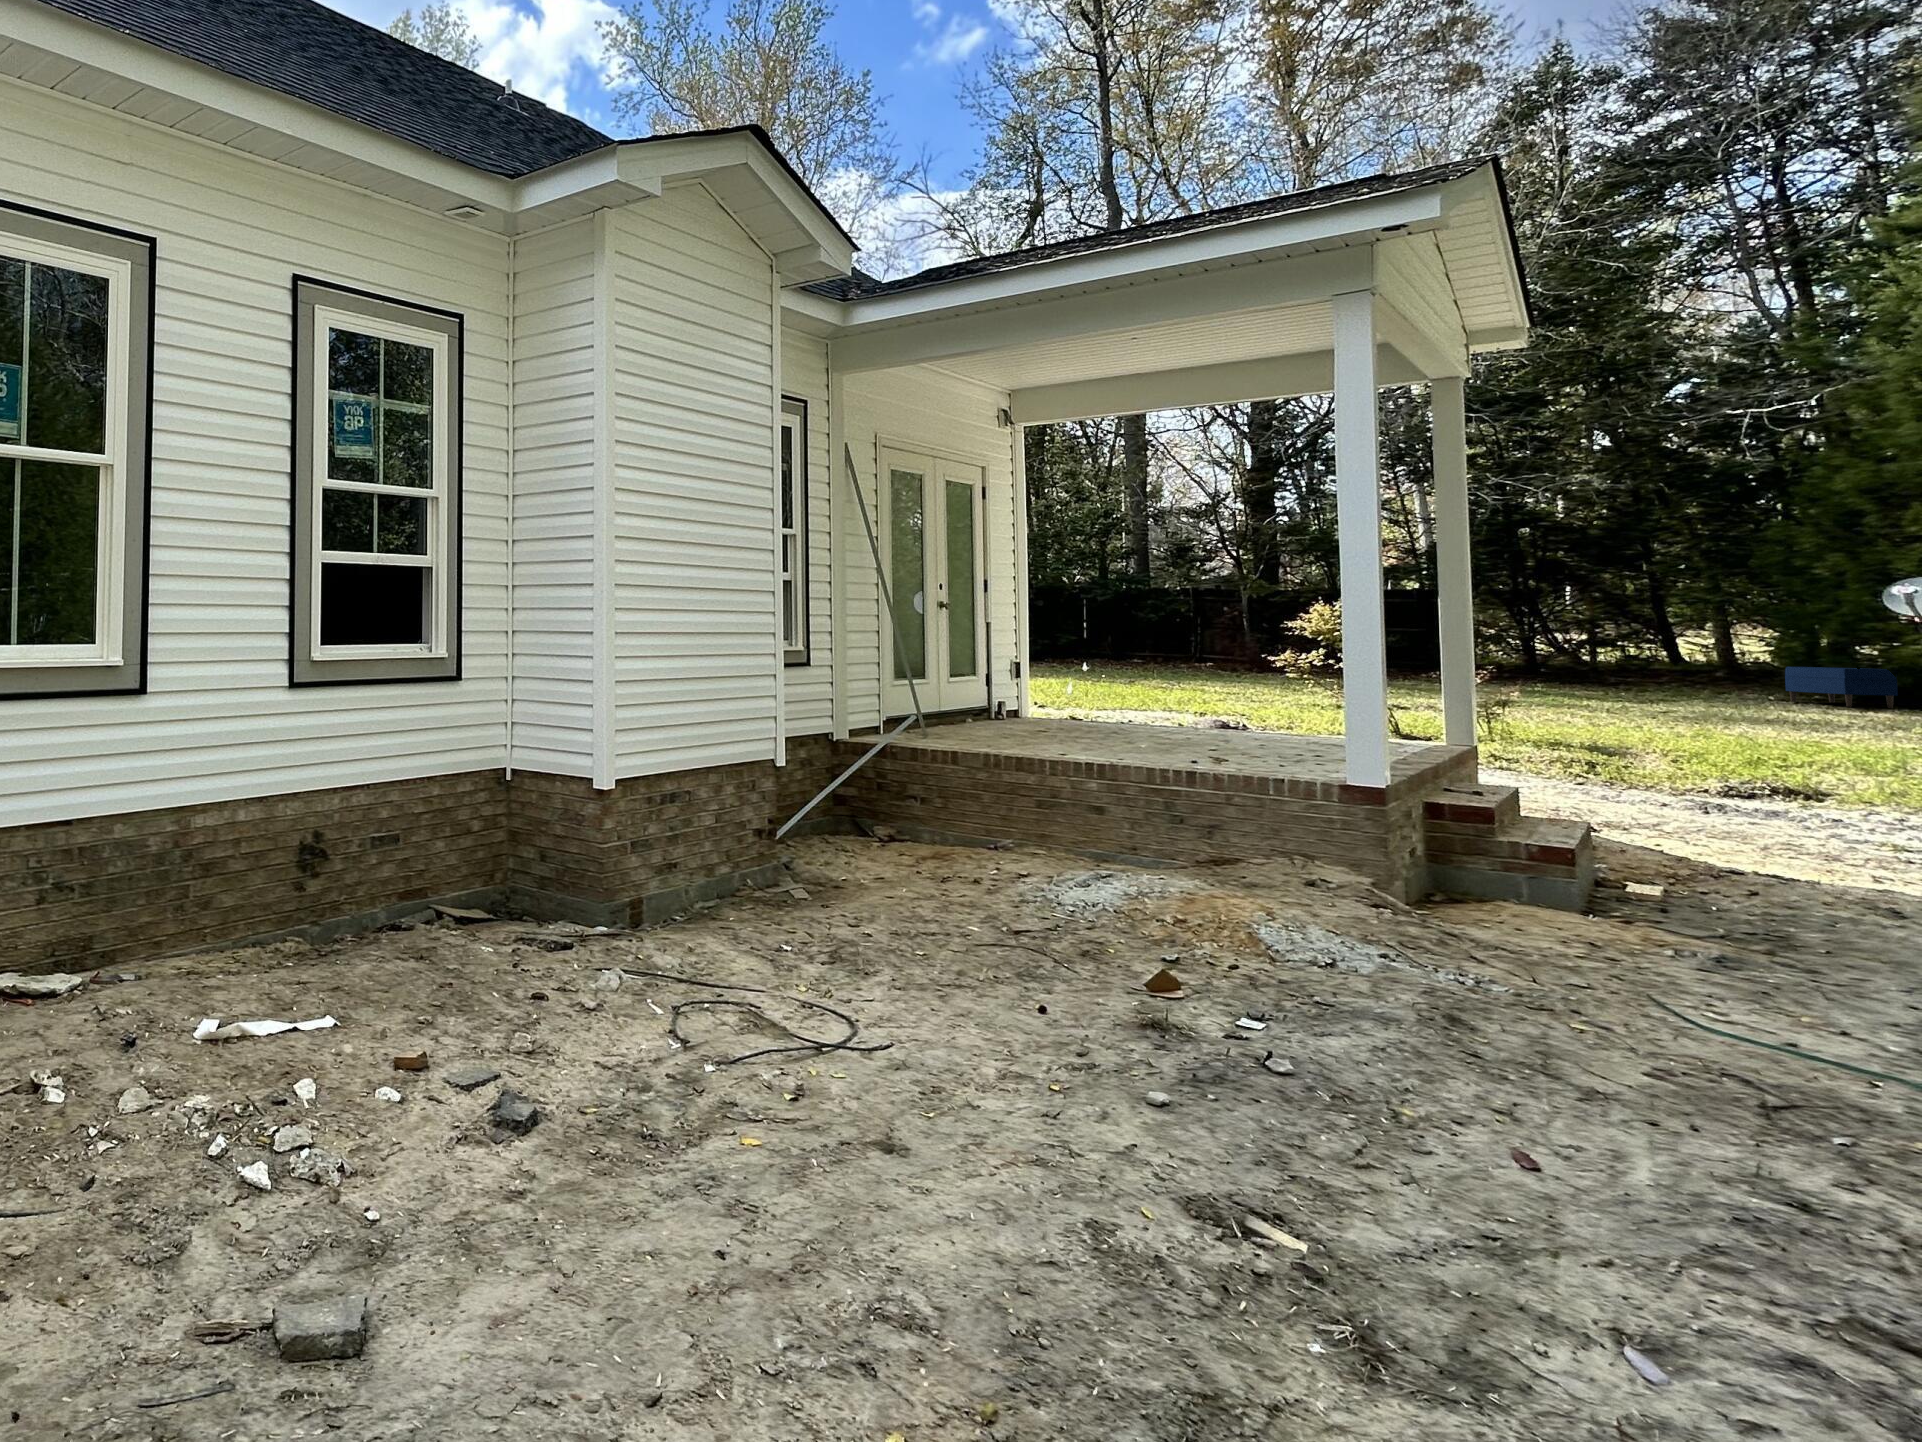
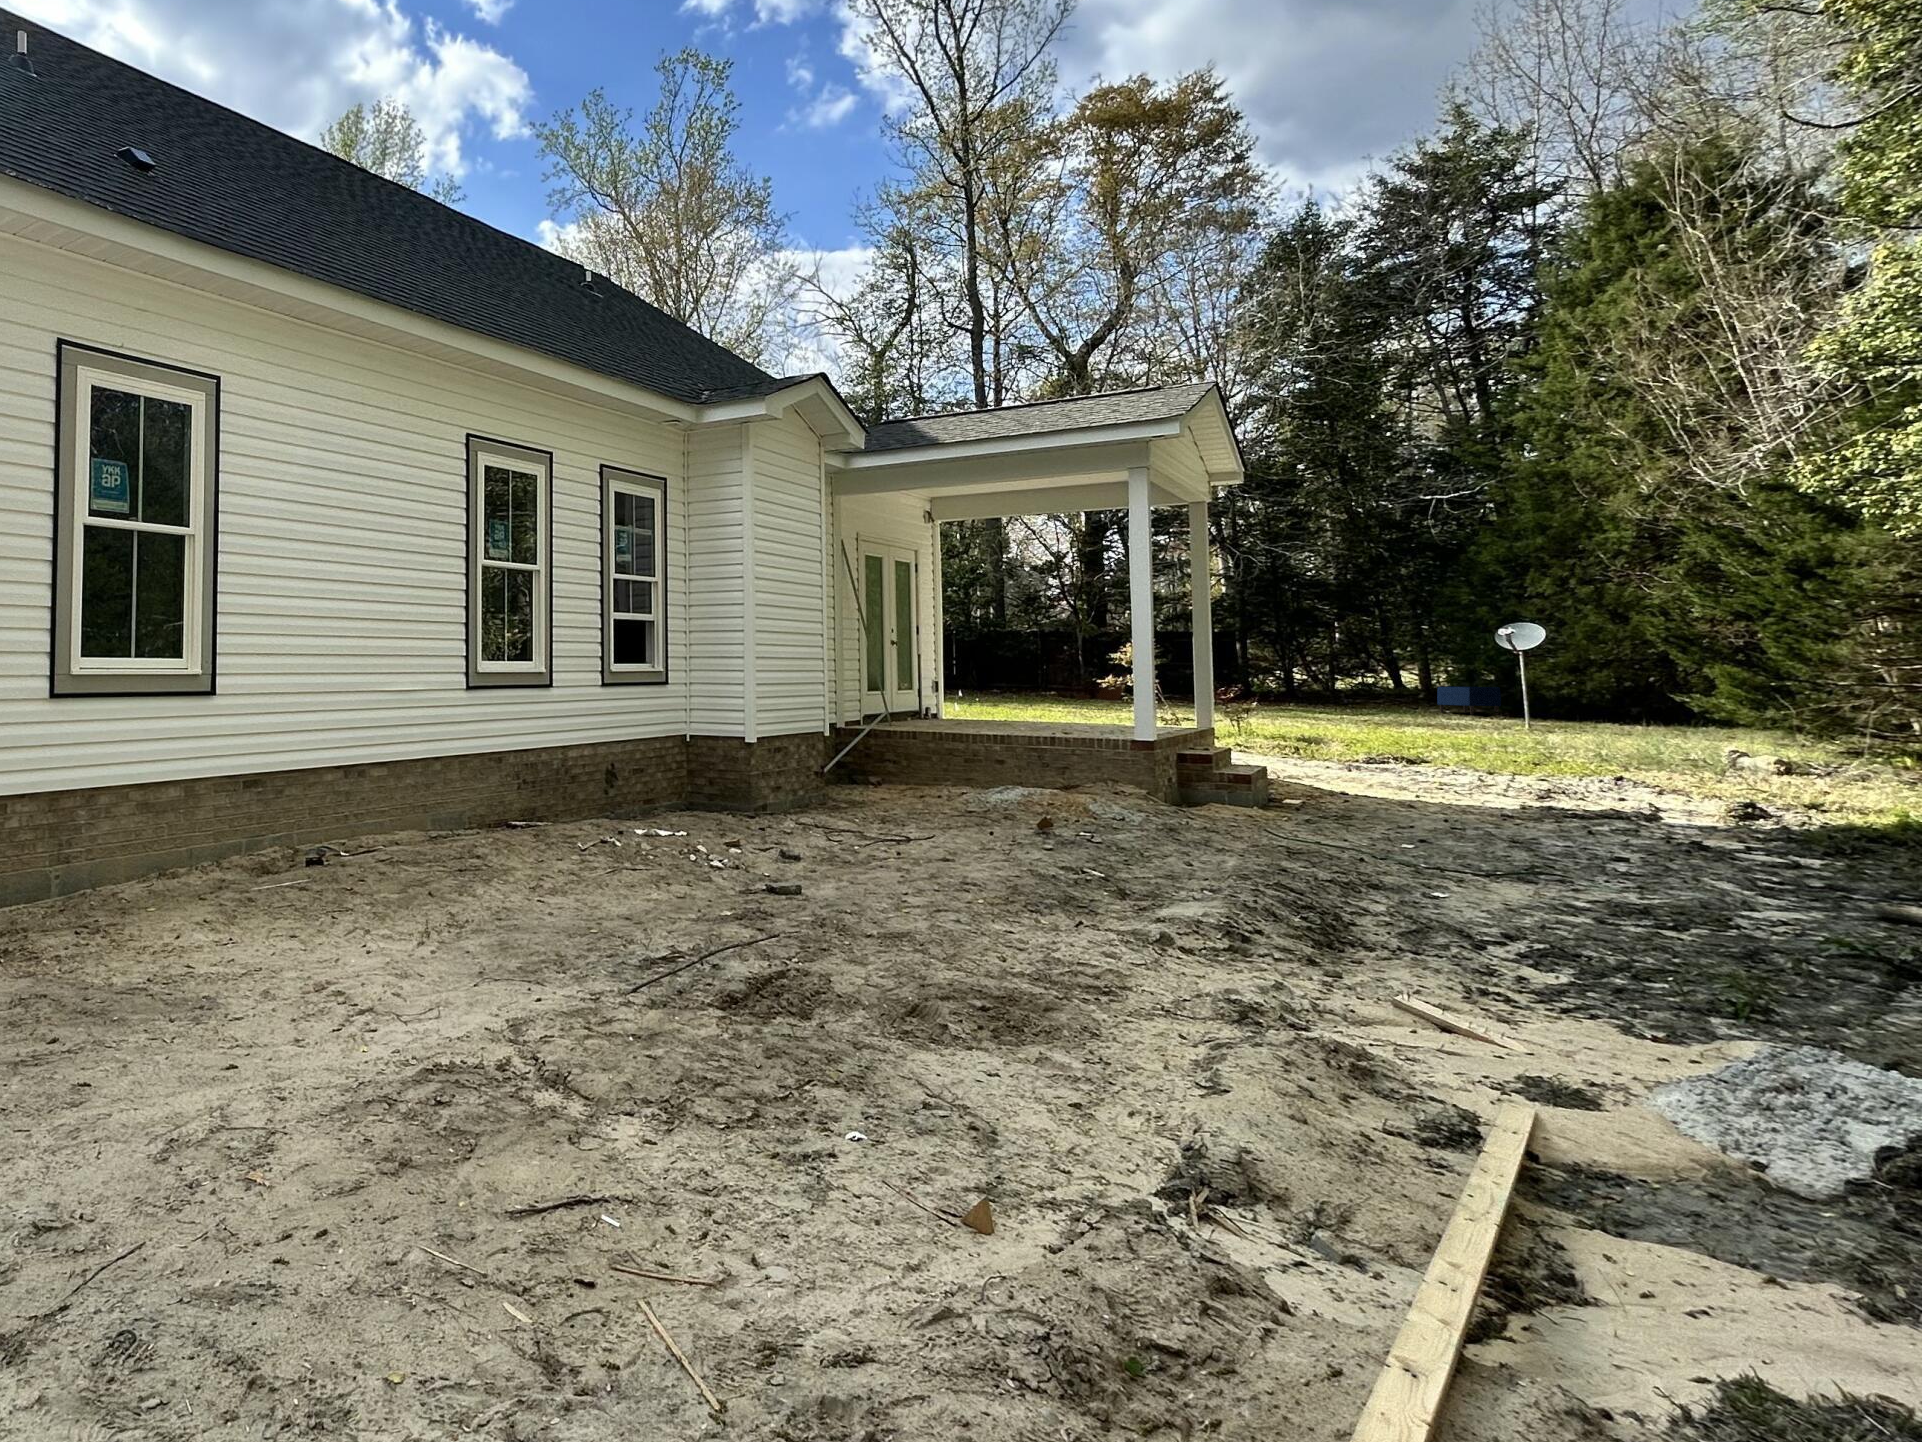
lounge chair: none [1242,645,1318,690] -> present [1076,675,1127,708]

